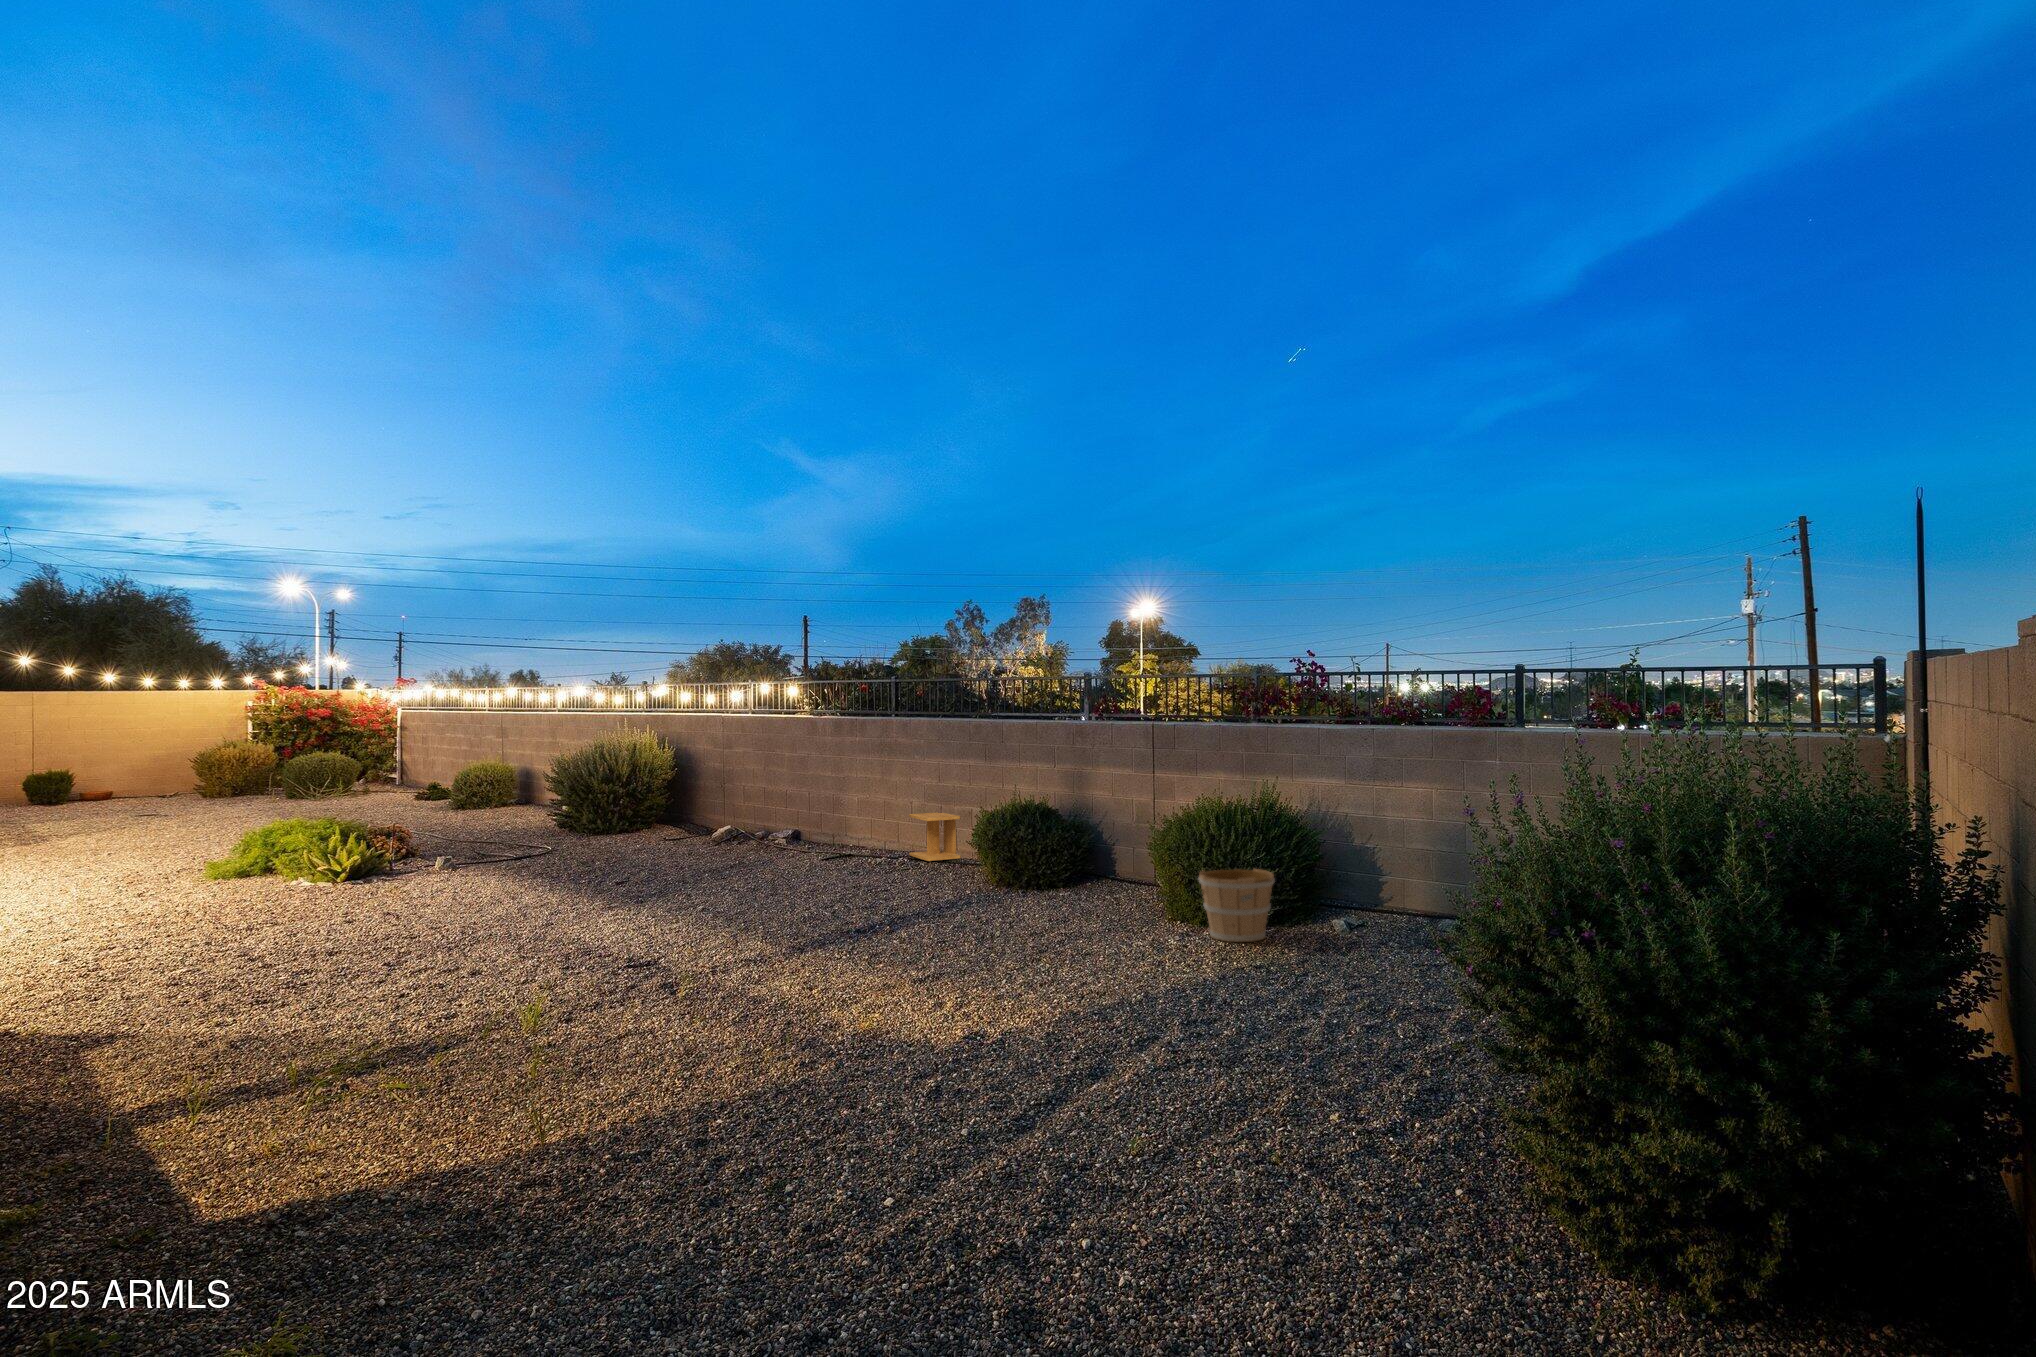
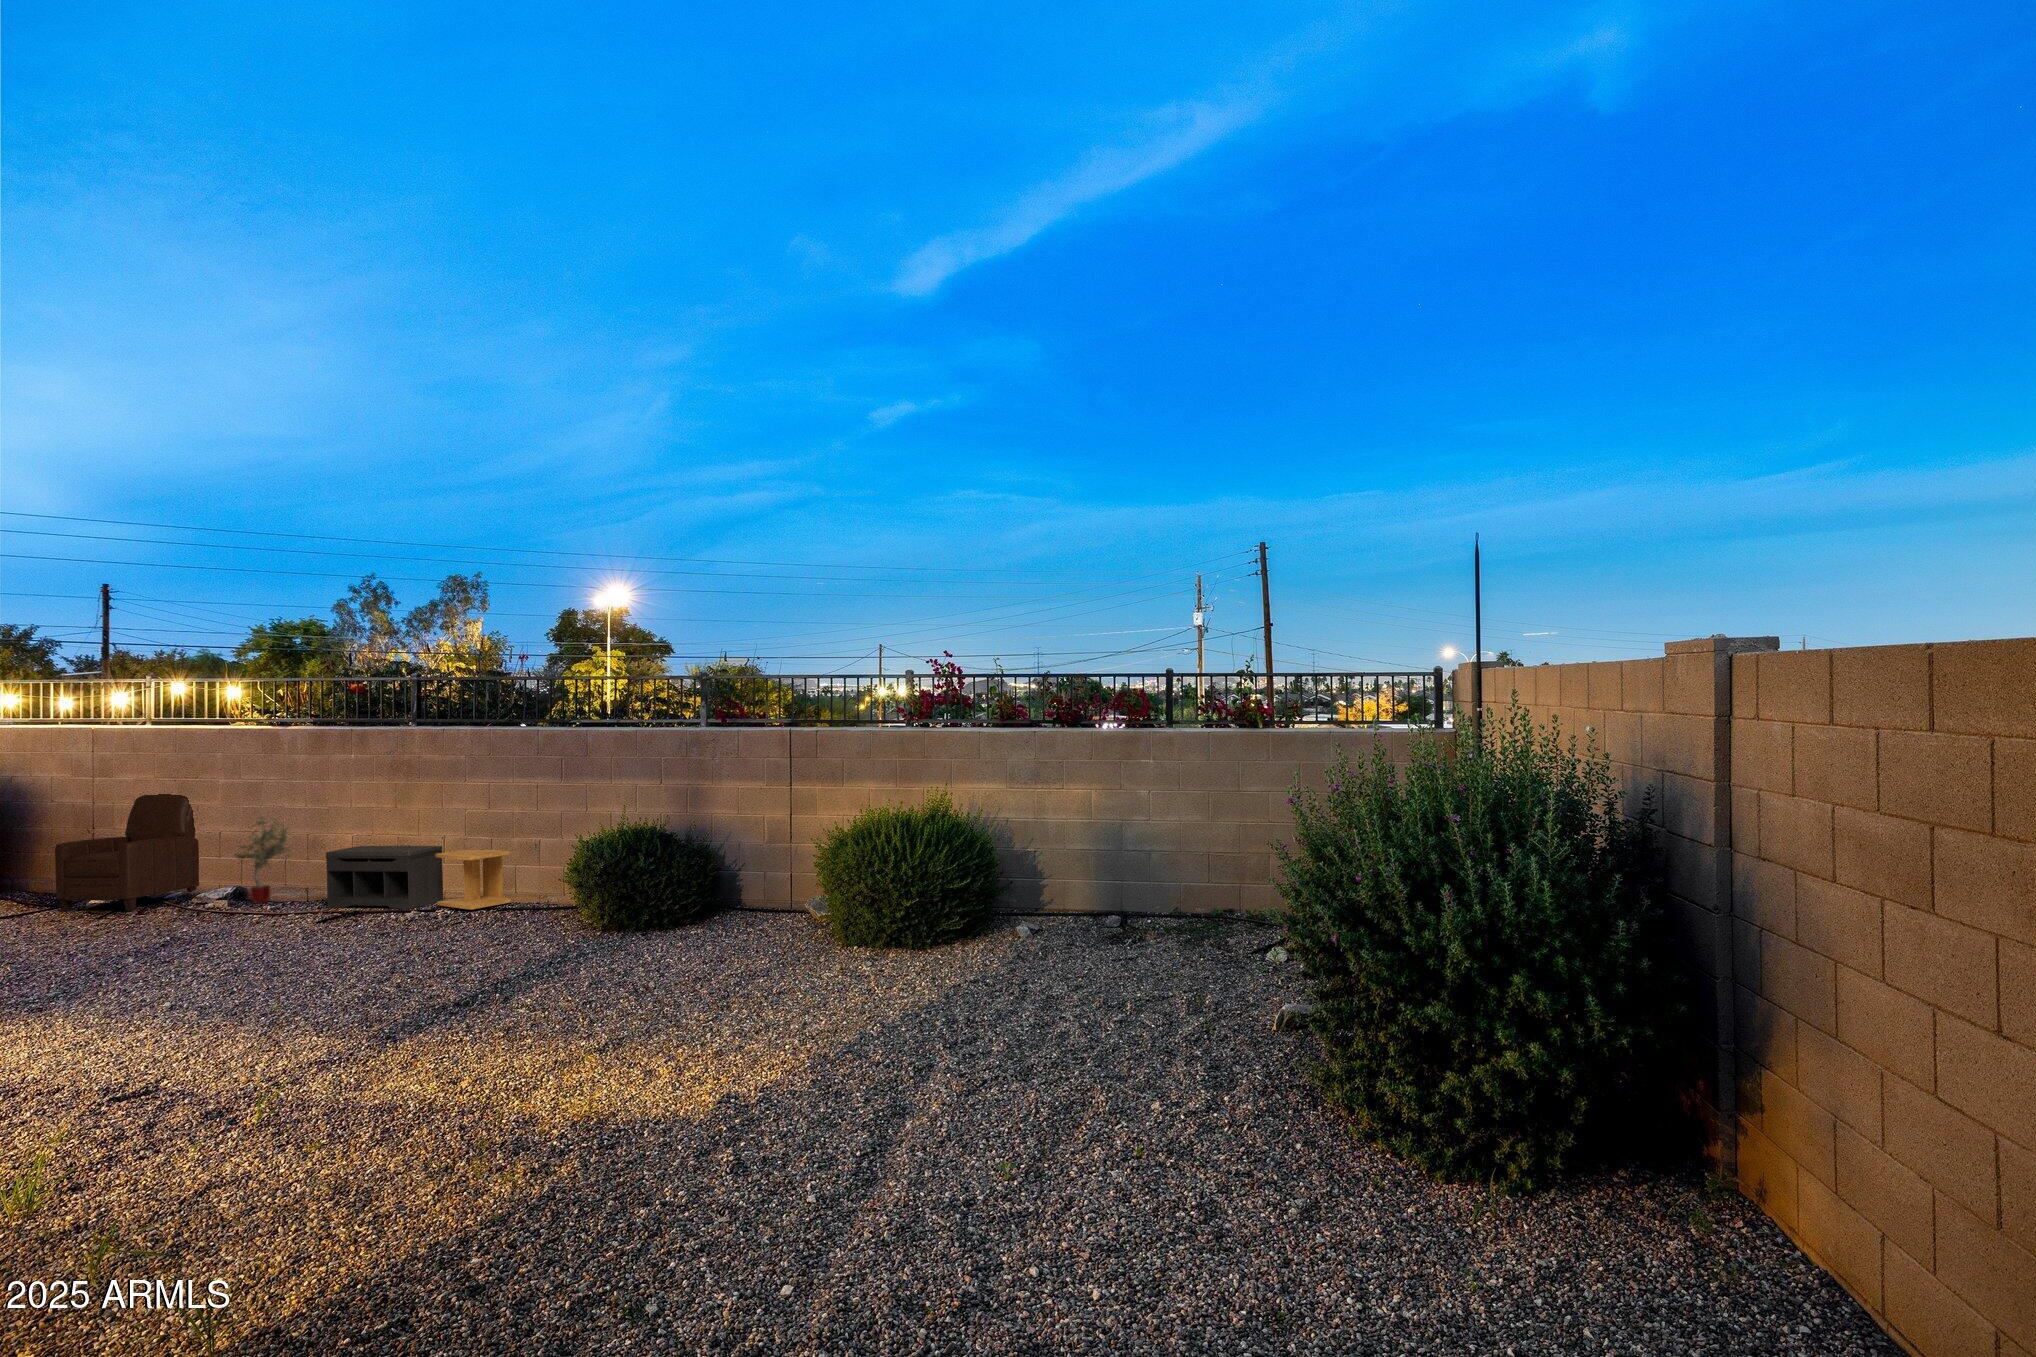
chair: none [689,757,774,841] -> present [55,794,199,911]
potted tree: none [790,777,829,843] -> present [234,817,293,903]
bench: none [840,805,917,856] -> present [326,846,443,909]
wooden bucket: present [1198,869,1275,942] -> none [869,880,946,960]

